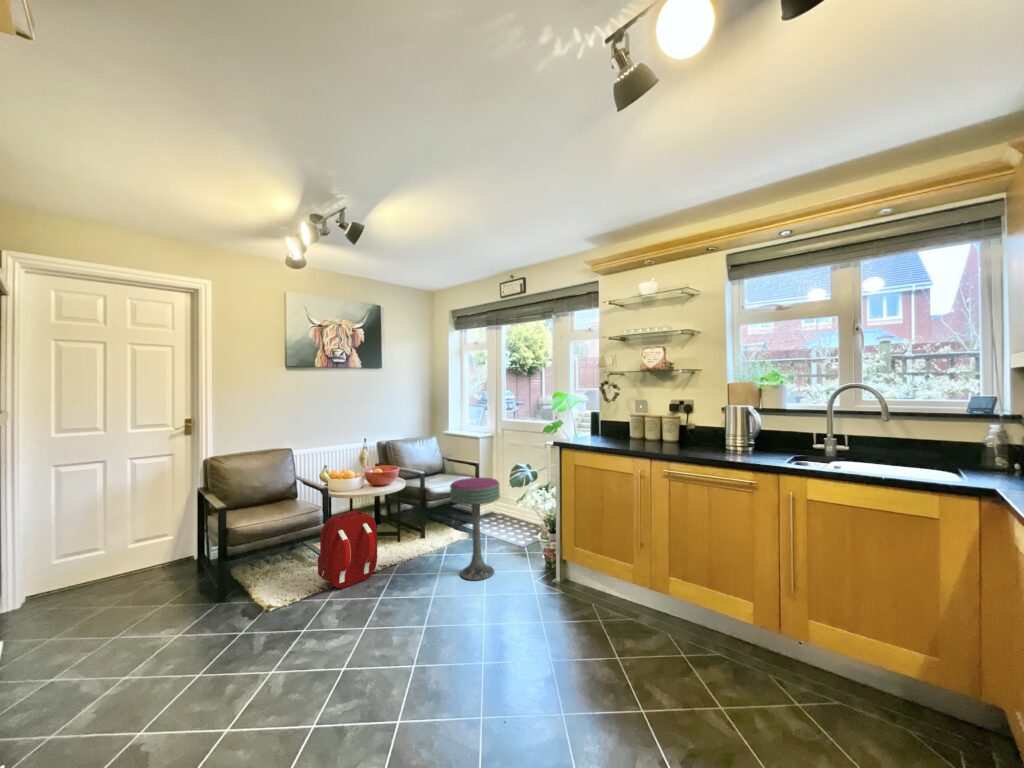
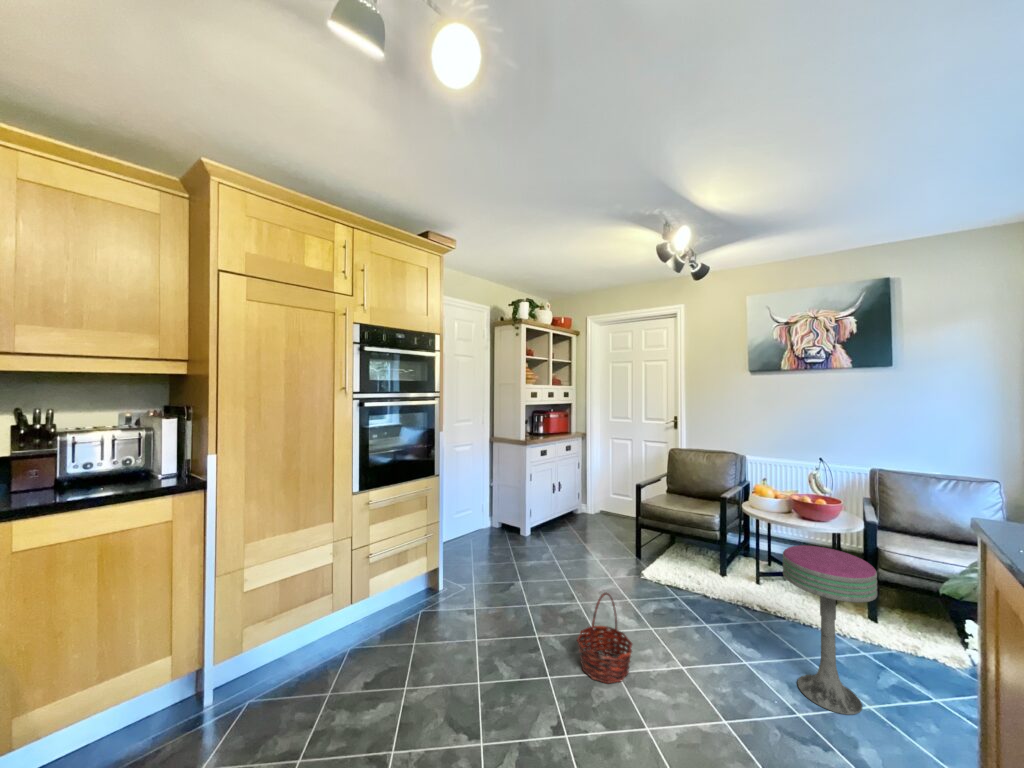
backpack: present [318,511,377,589] -> none [685,528,743,607]
basket: none [367,587,433,693] -> present [577,592,632,683]

